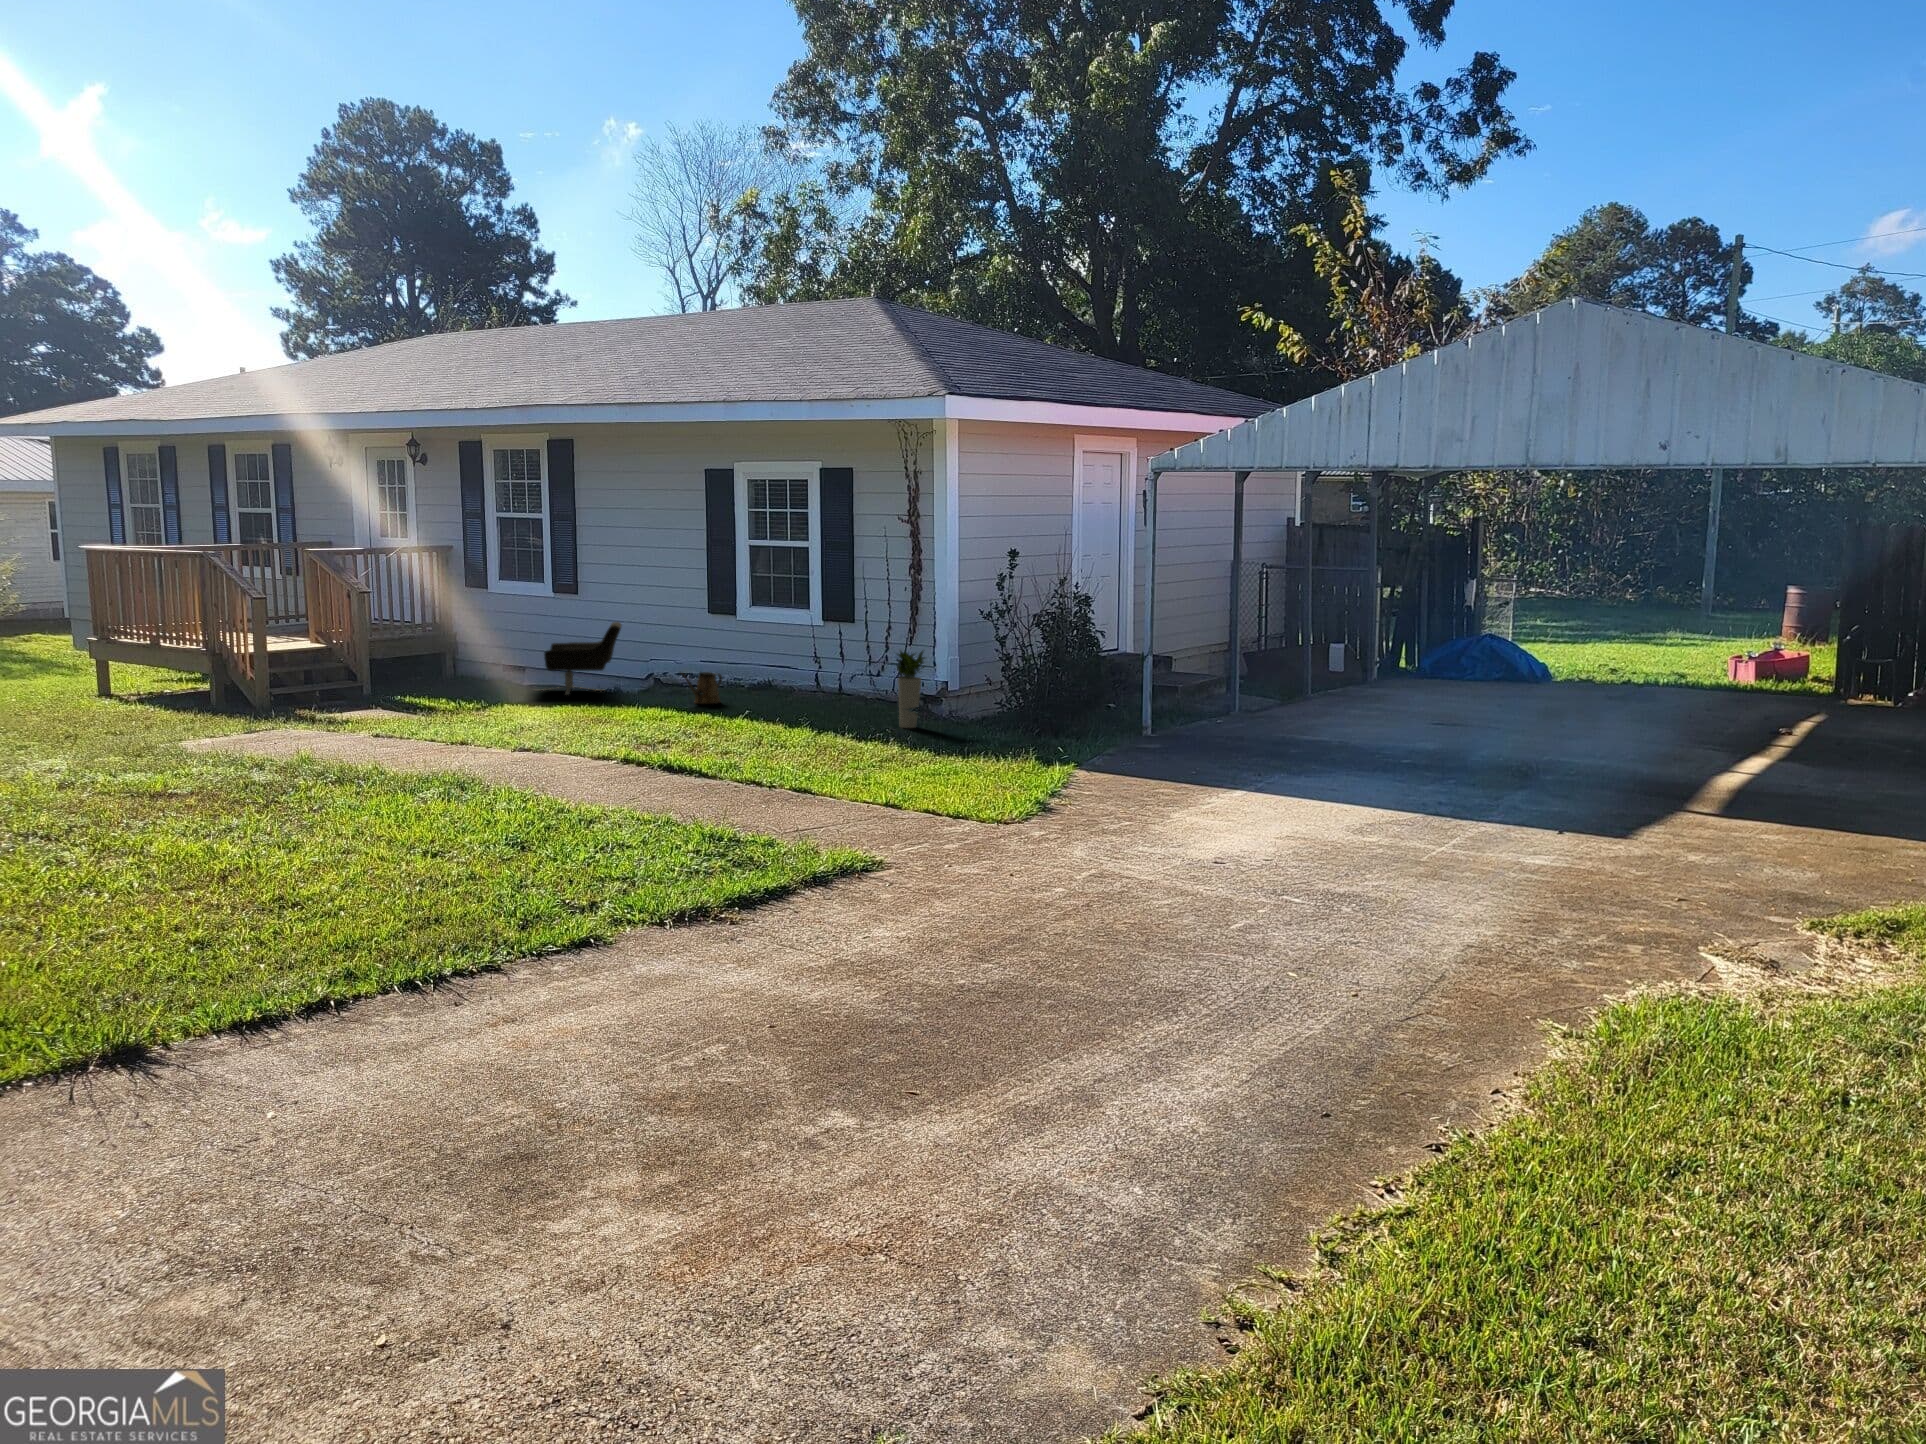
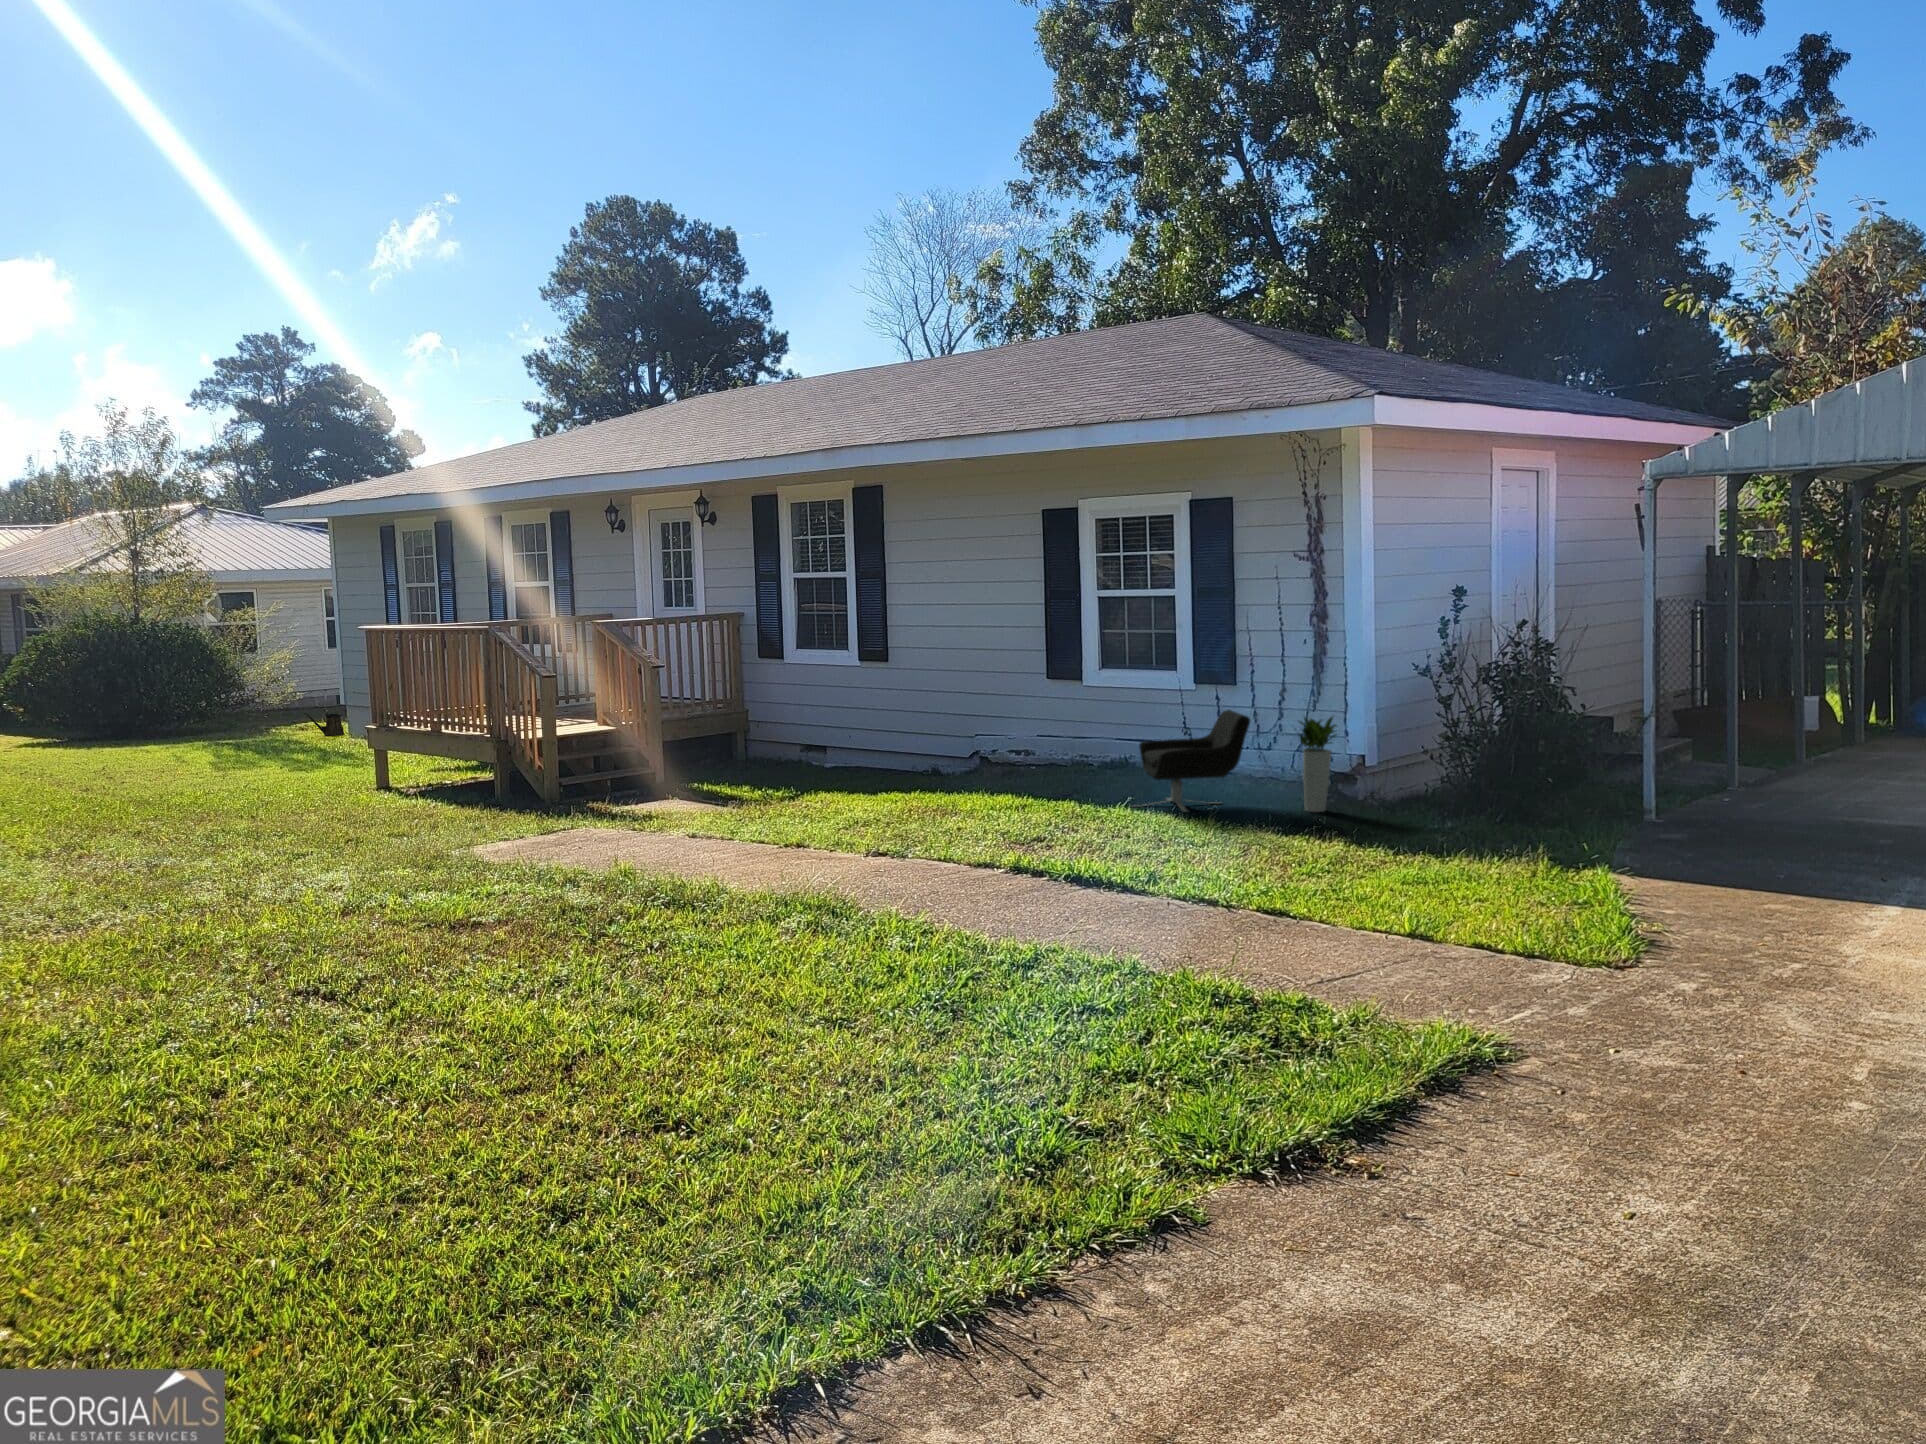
lounge chair: present [544,622,622,695] -> present [1139,710,1250,812]
watering can: present [681,672,722,704] -> present [304,713,348,736]

